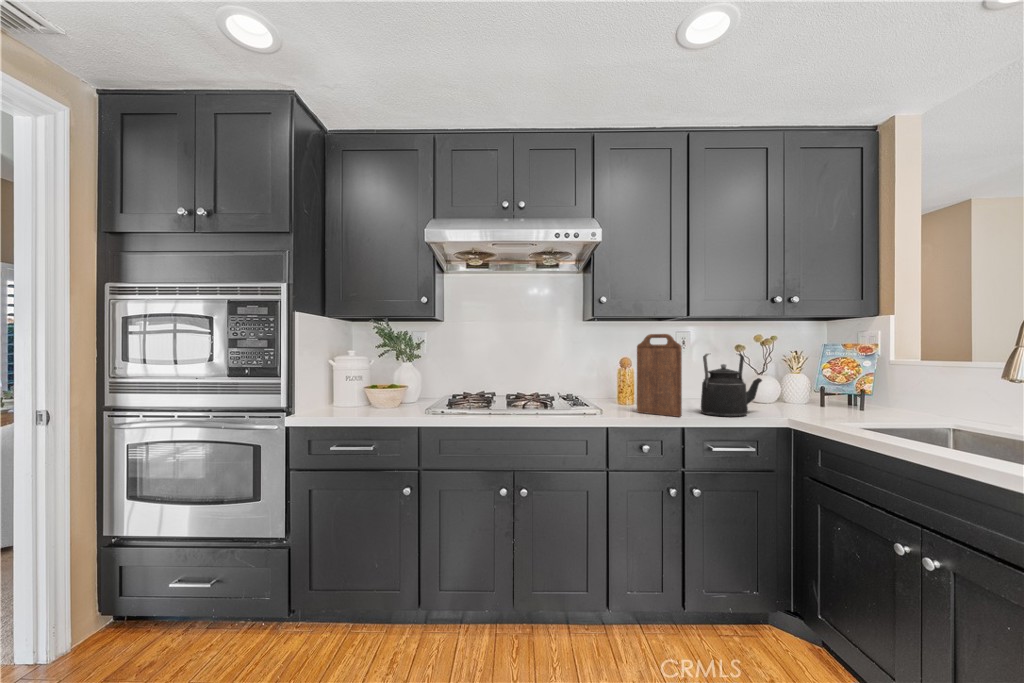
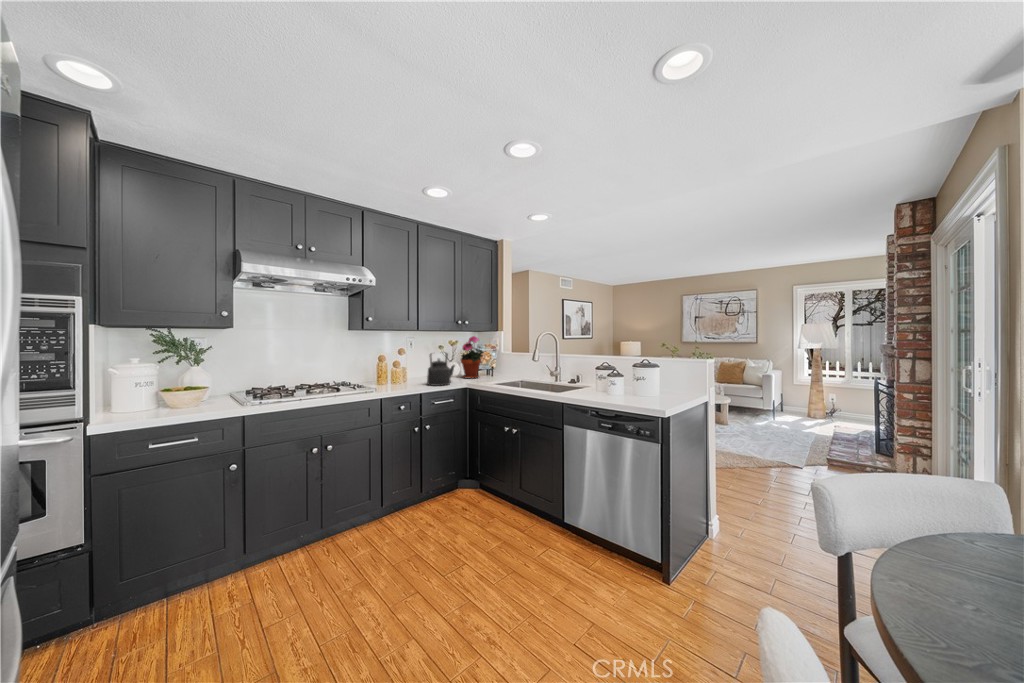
potted plant: none [781,323,838,410] -> present [461,336,483,378]
cutting board: present [637,334,682,417] -> none [394,343,421,388]

